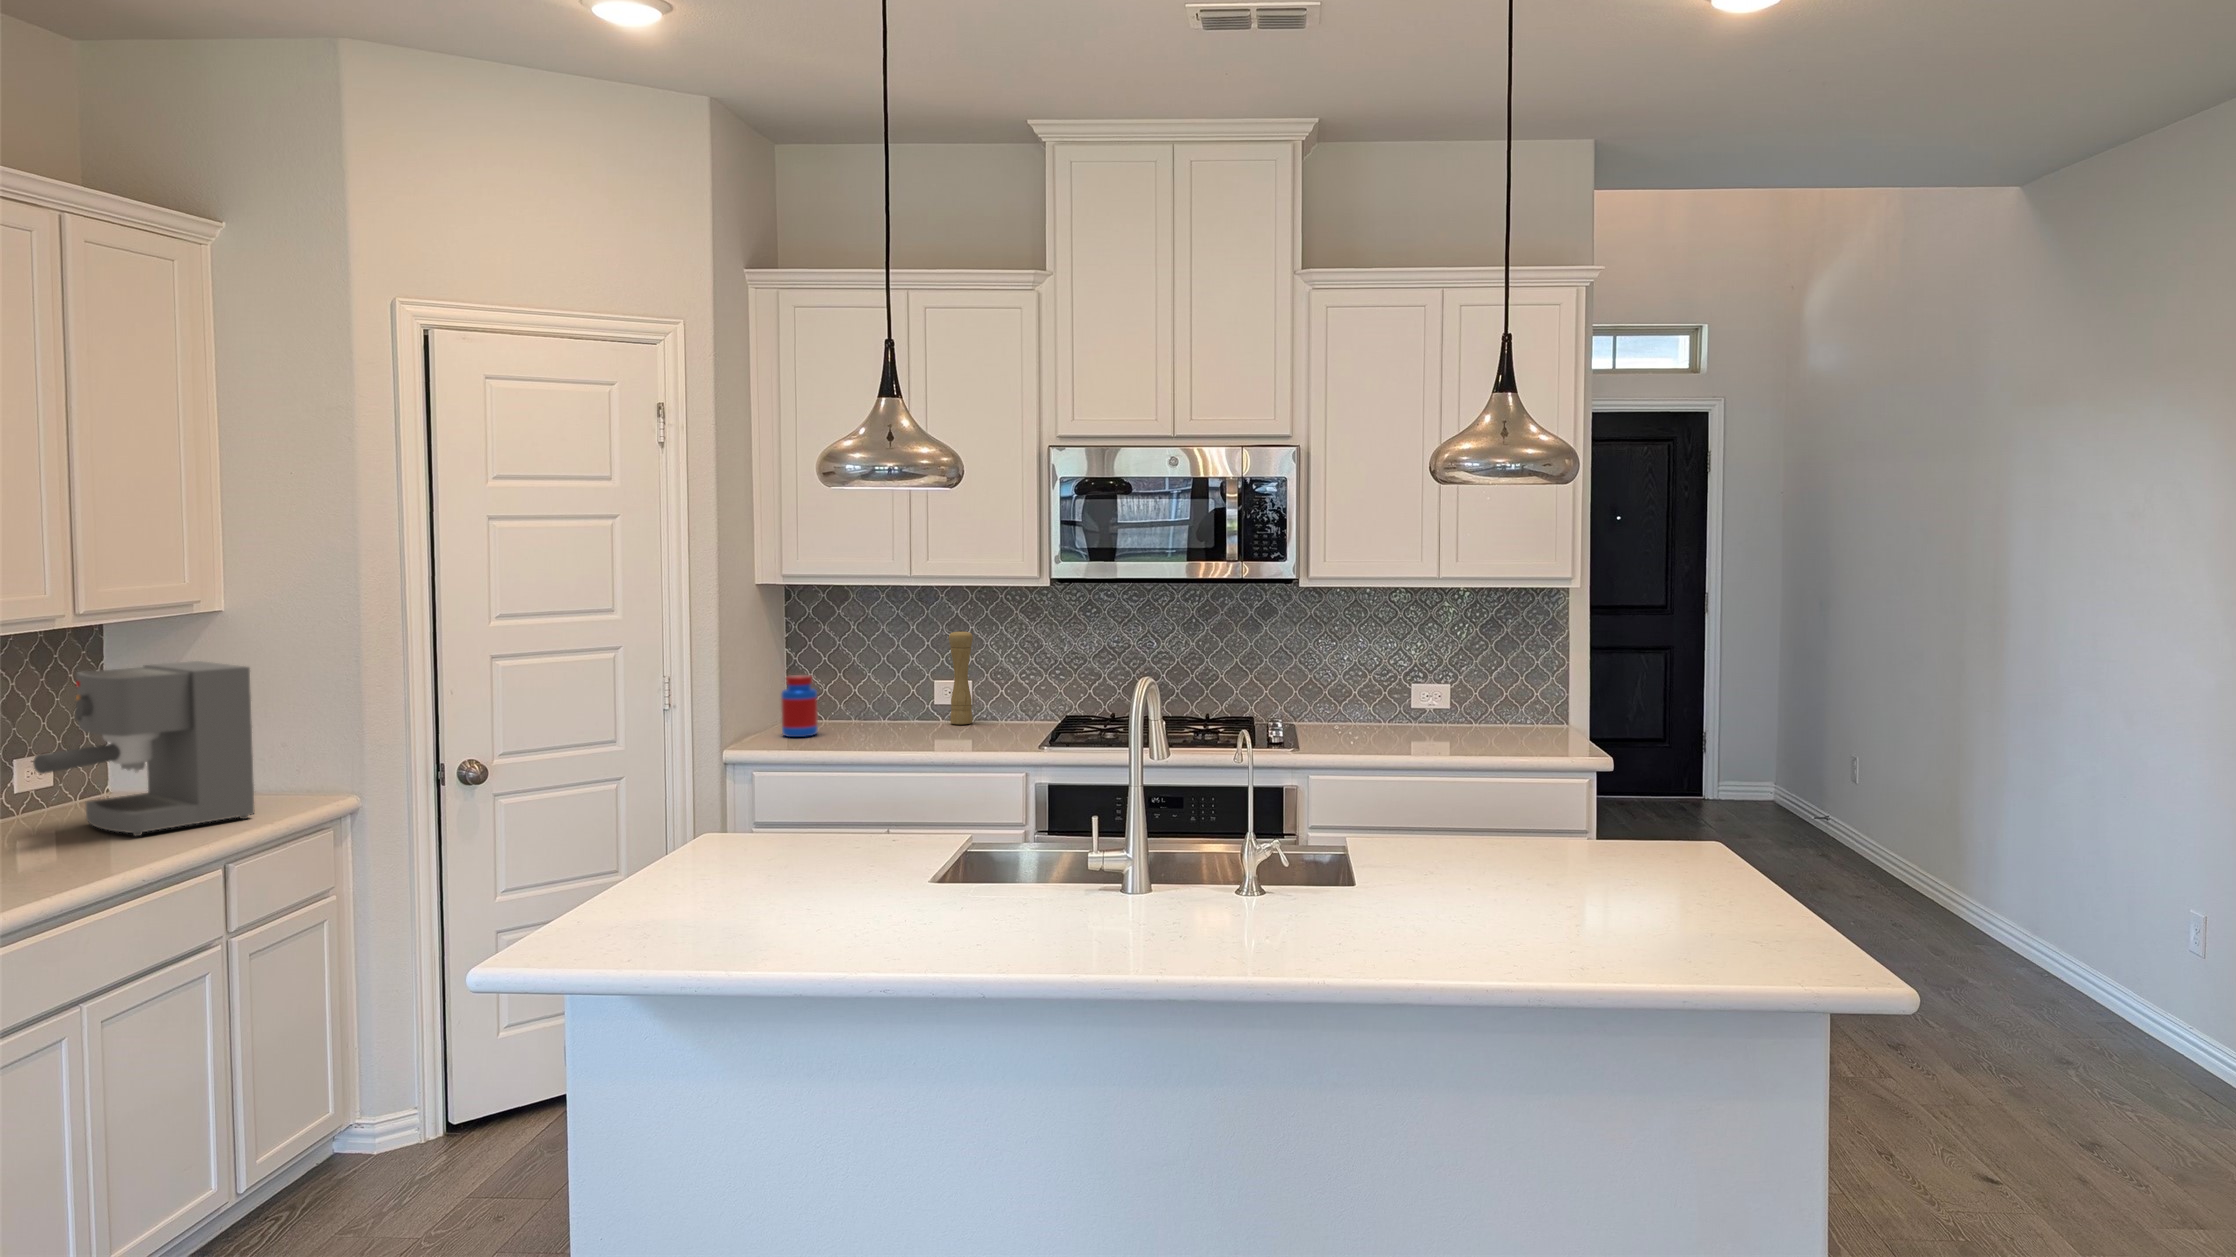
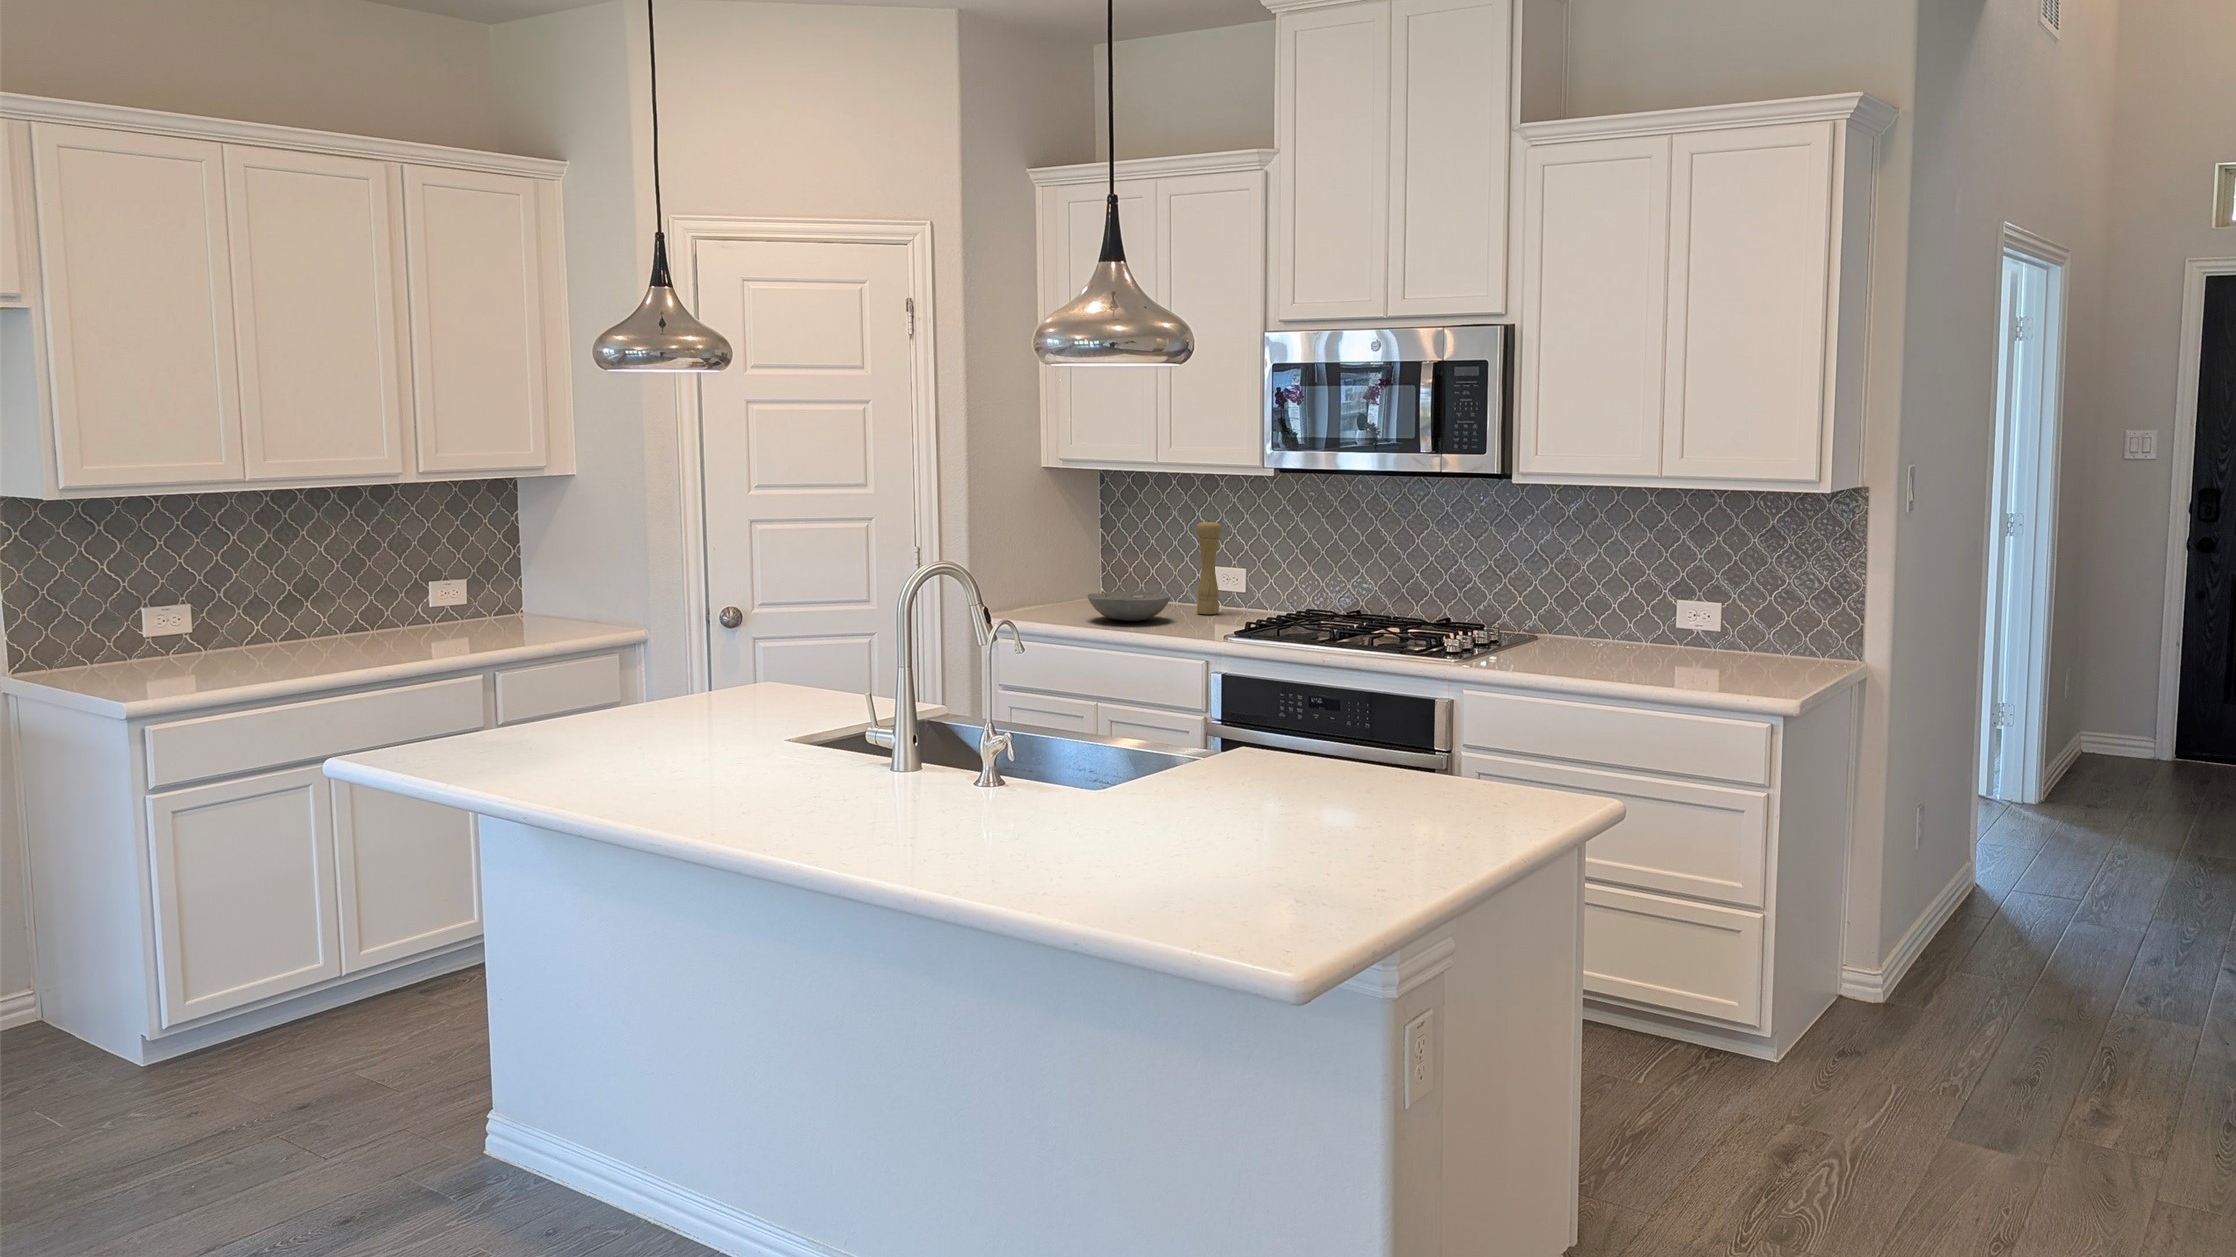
coffee maker: present [33,661,254,836] -> none [415,512,565,639]
jar: present [781,675,818,737] -> none [1033,556,1066,613]
bowl: none [858,707,945,738] -> present [1088,591,1170,621]

